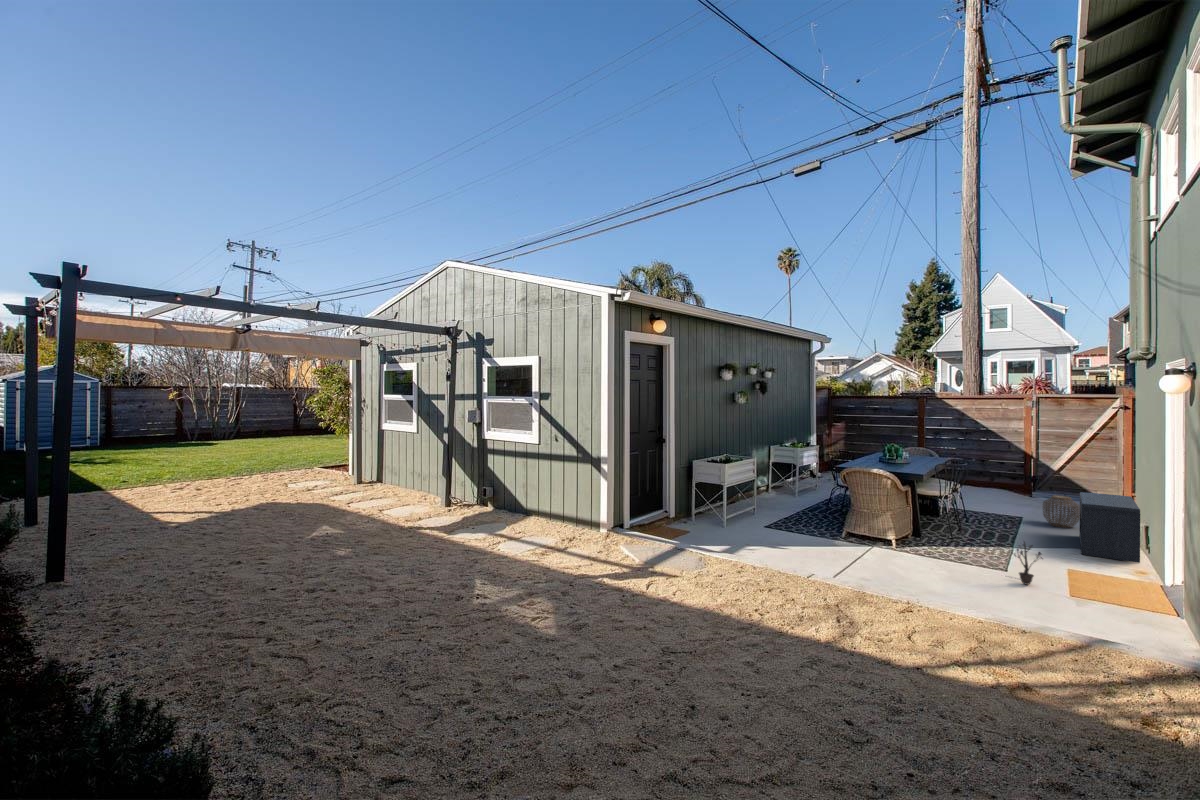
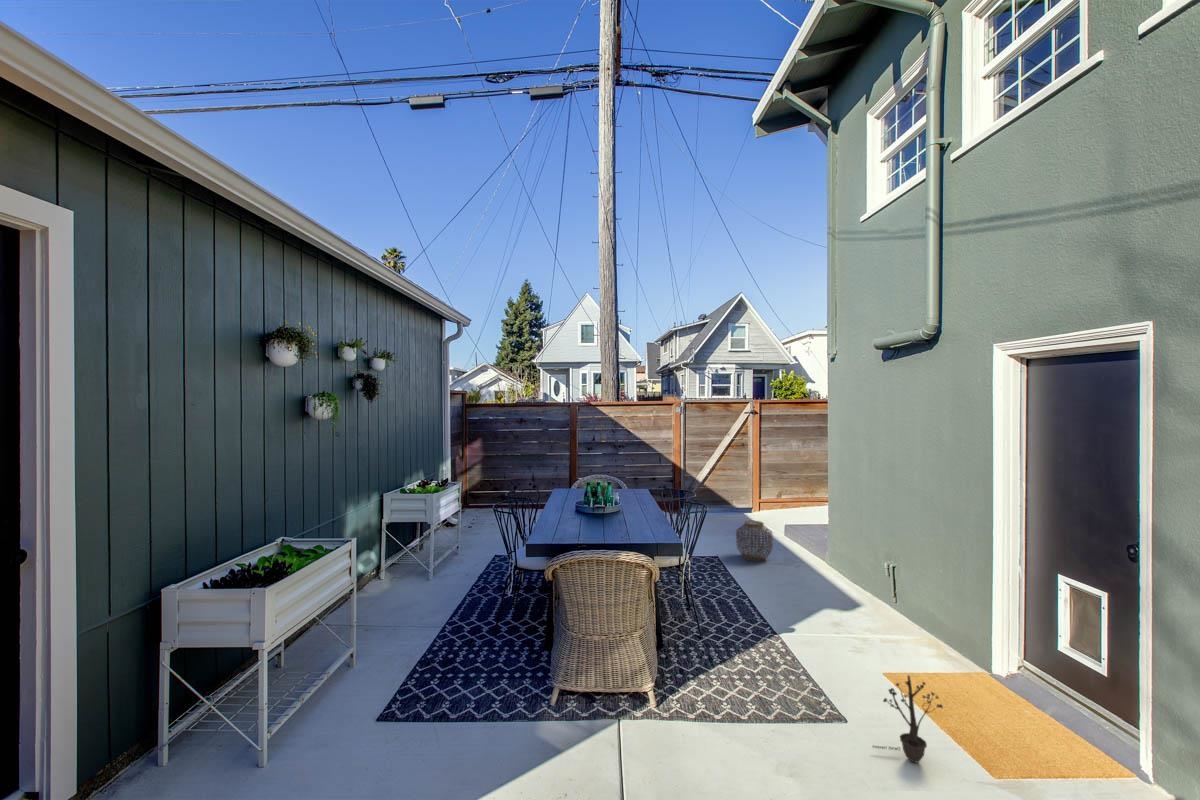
bench: present [1079,492,1140,563] -> none [788,518,895,617]

